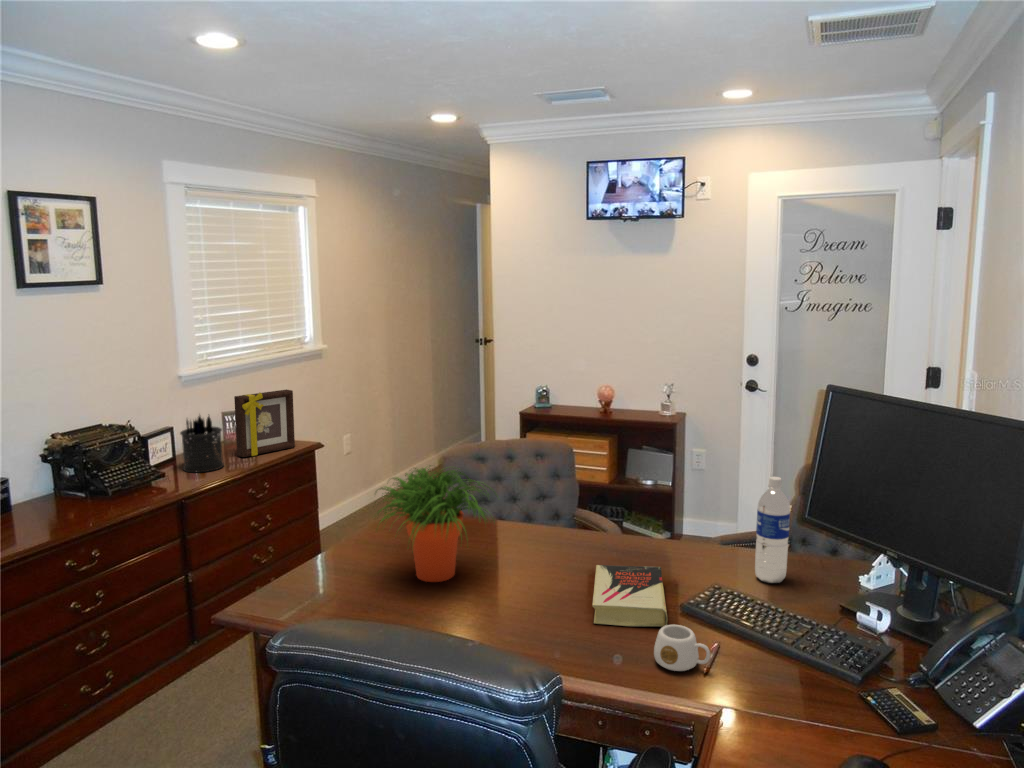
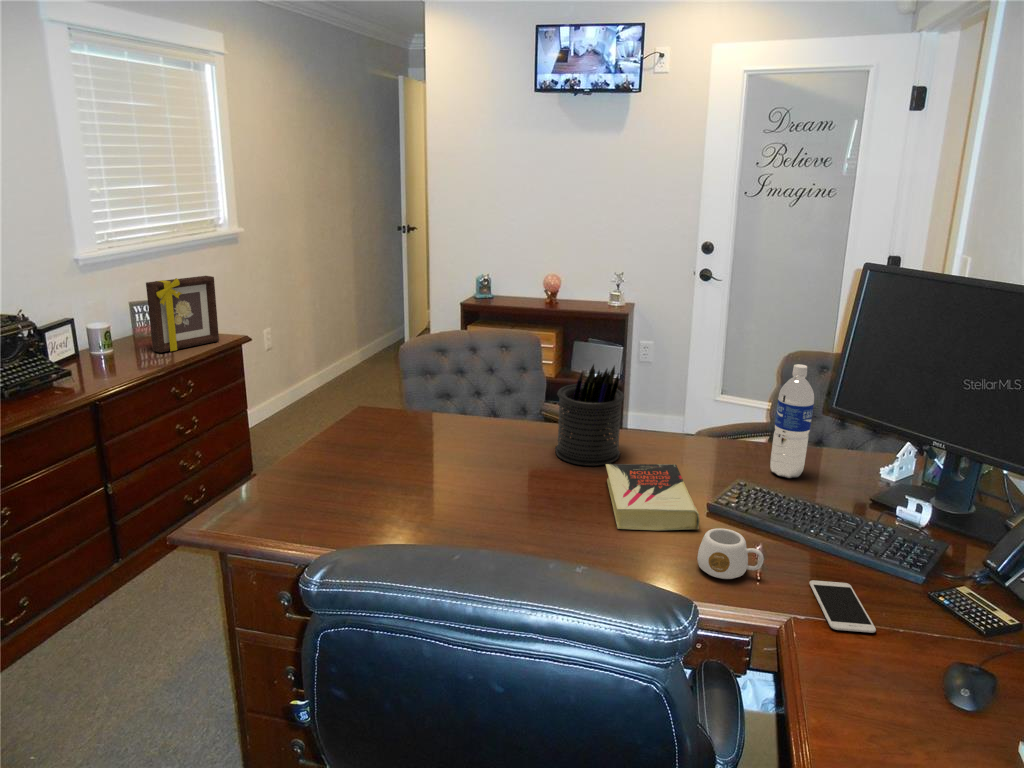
pen holder: present [180,416,224,472] -> present [555,365,624,466]
potted plant: present [378,468,498,582] -> none [349,355,497,488]
smartphone: none [753,676,799,724] -> present [809,580,876,633]

